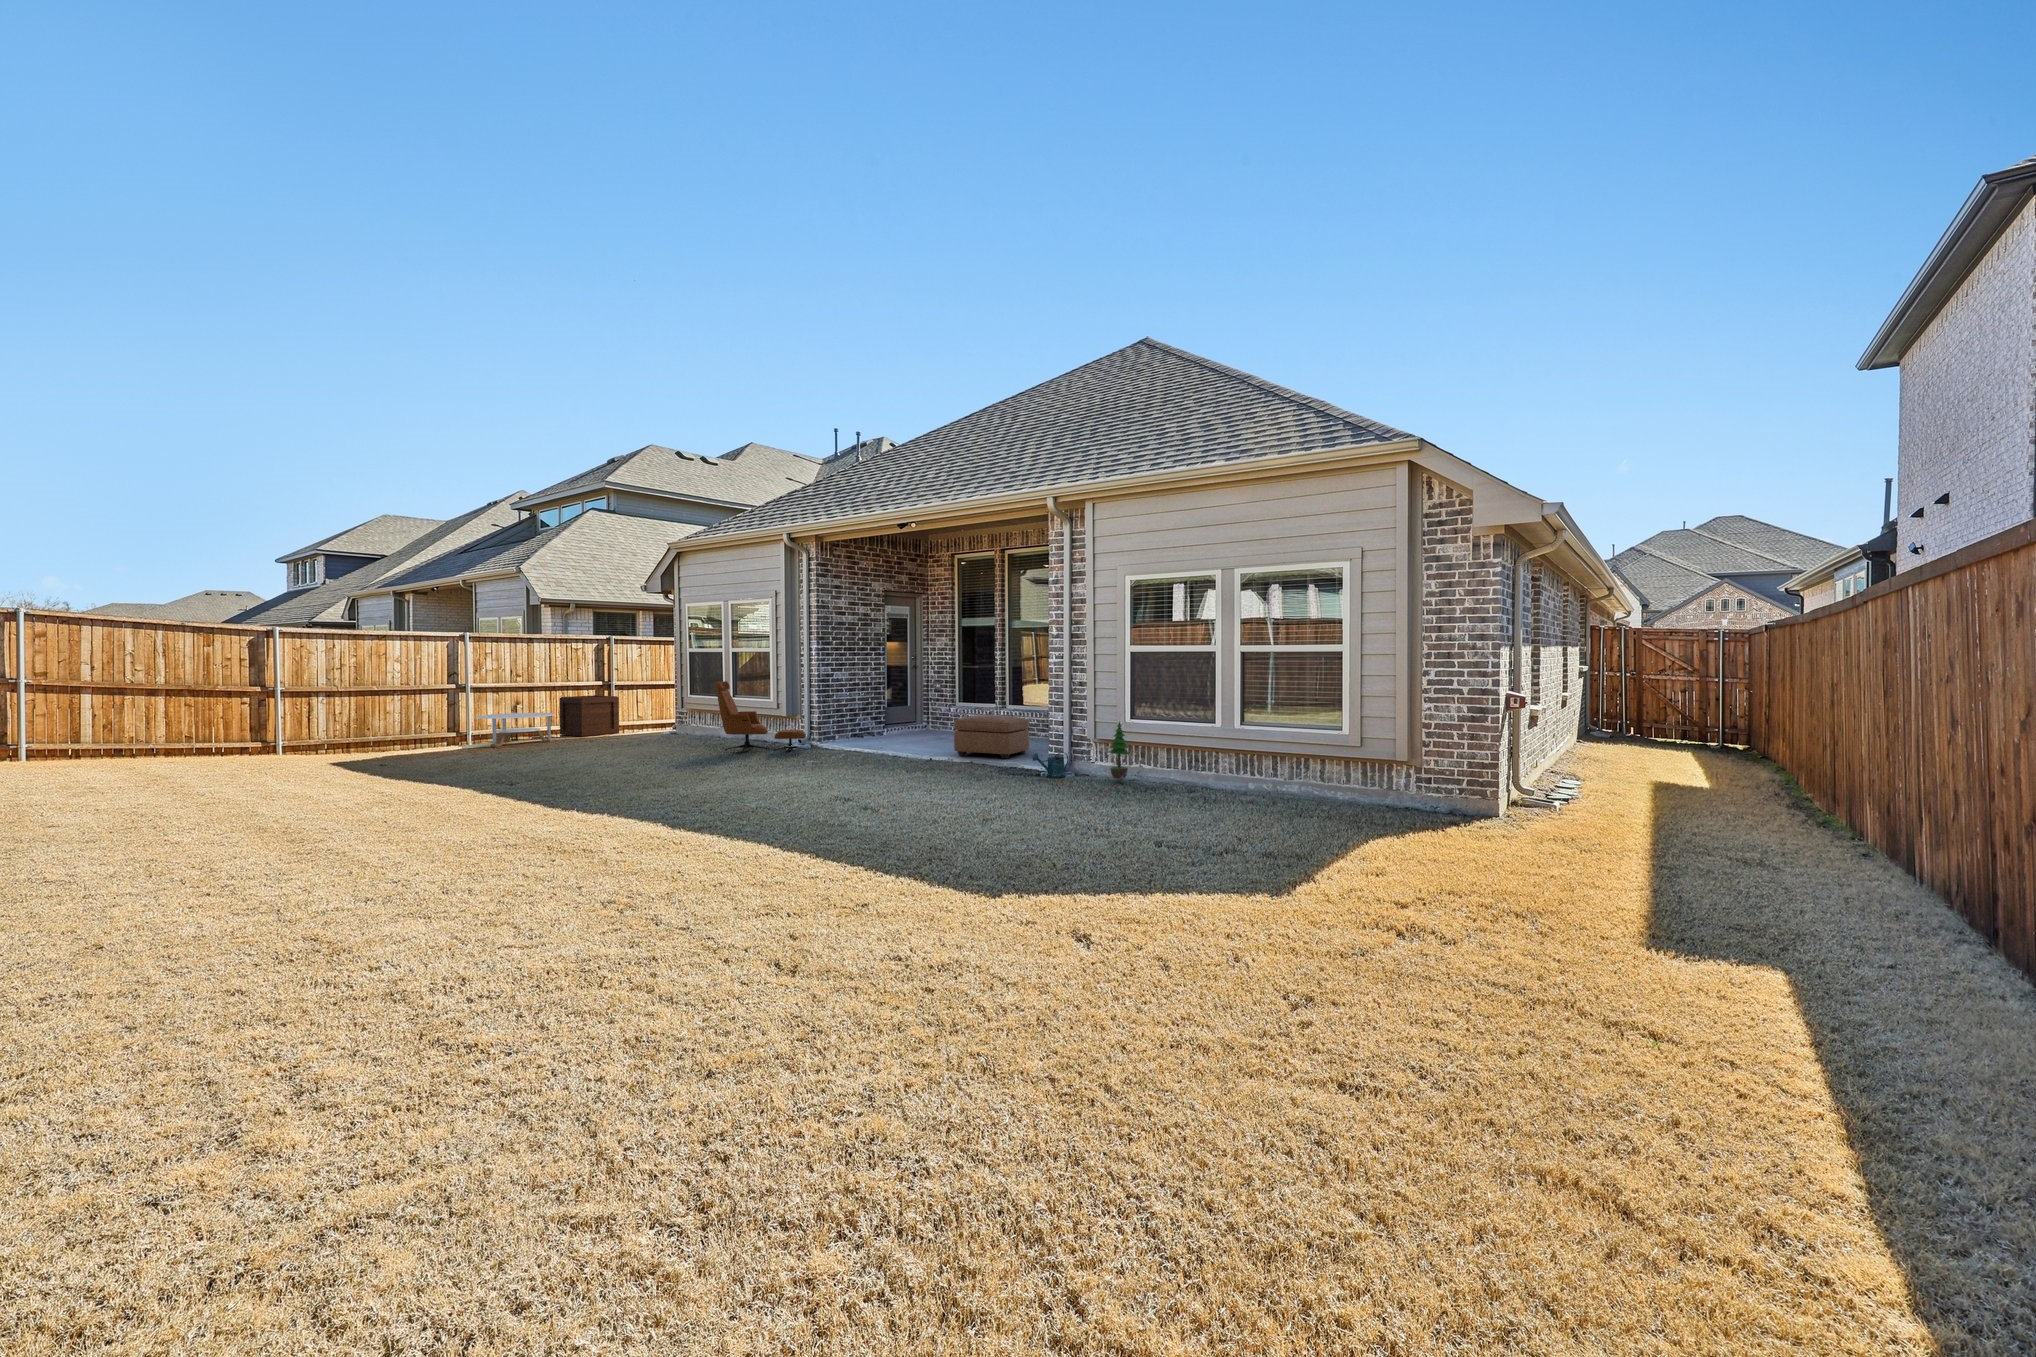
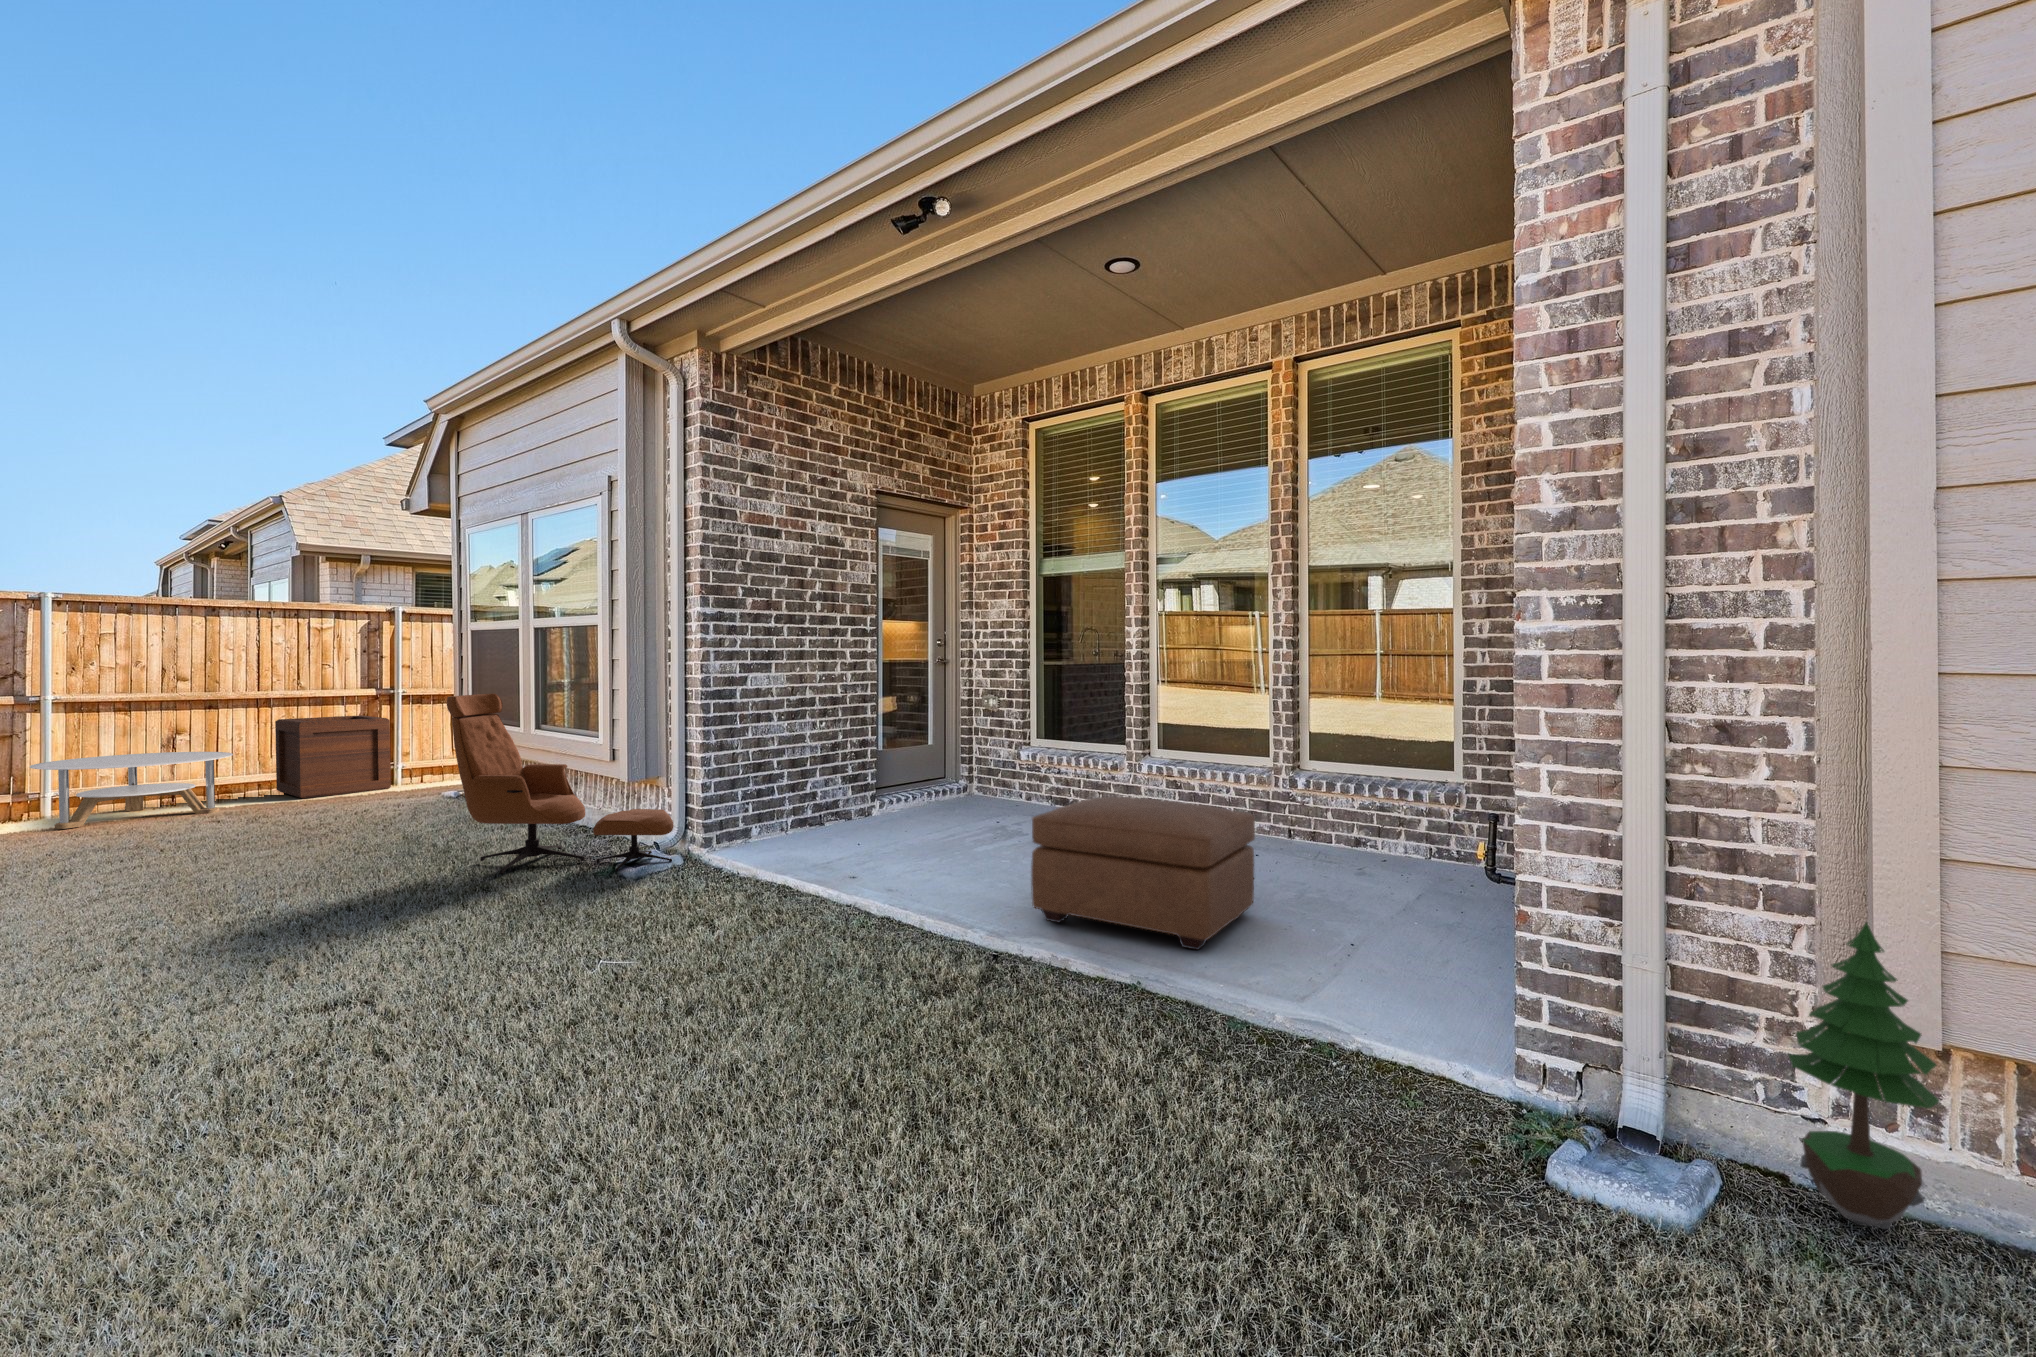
watering can: present [1032,753,1068,778] -> none [1368,1006,1507,1132]

